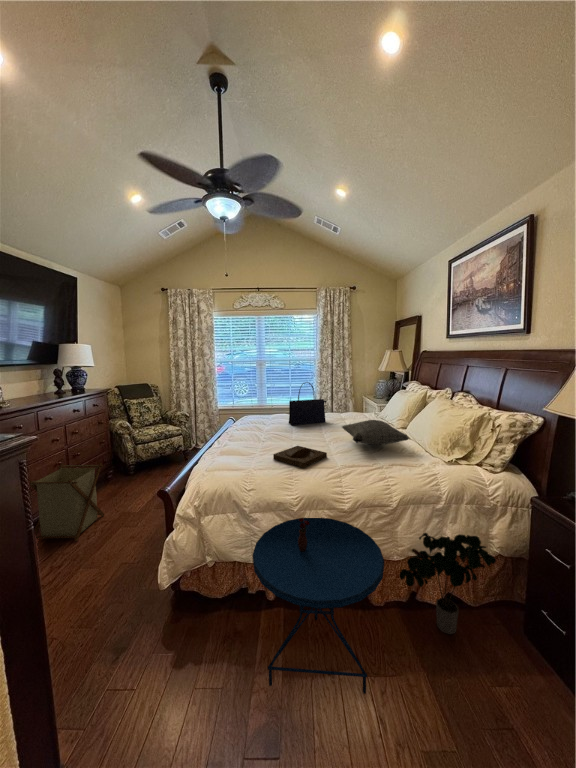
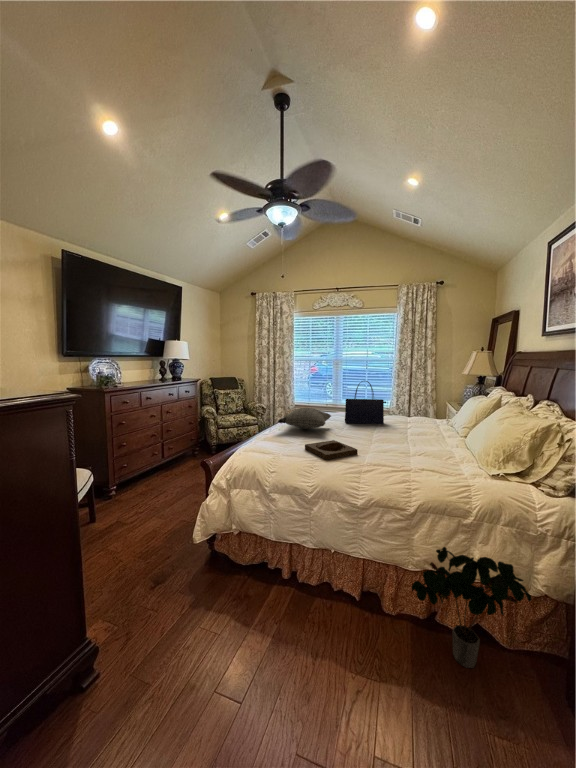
pillow: present [342,420,409,445] -> present [278,408,331,429]
laundry basket: present [29,463,104,541] -> none [129,435,185,498]
side table: present [253,518,384,694] -> none [250,500,376,686]

